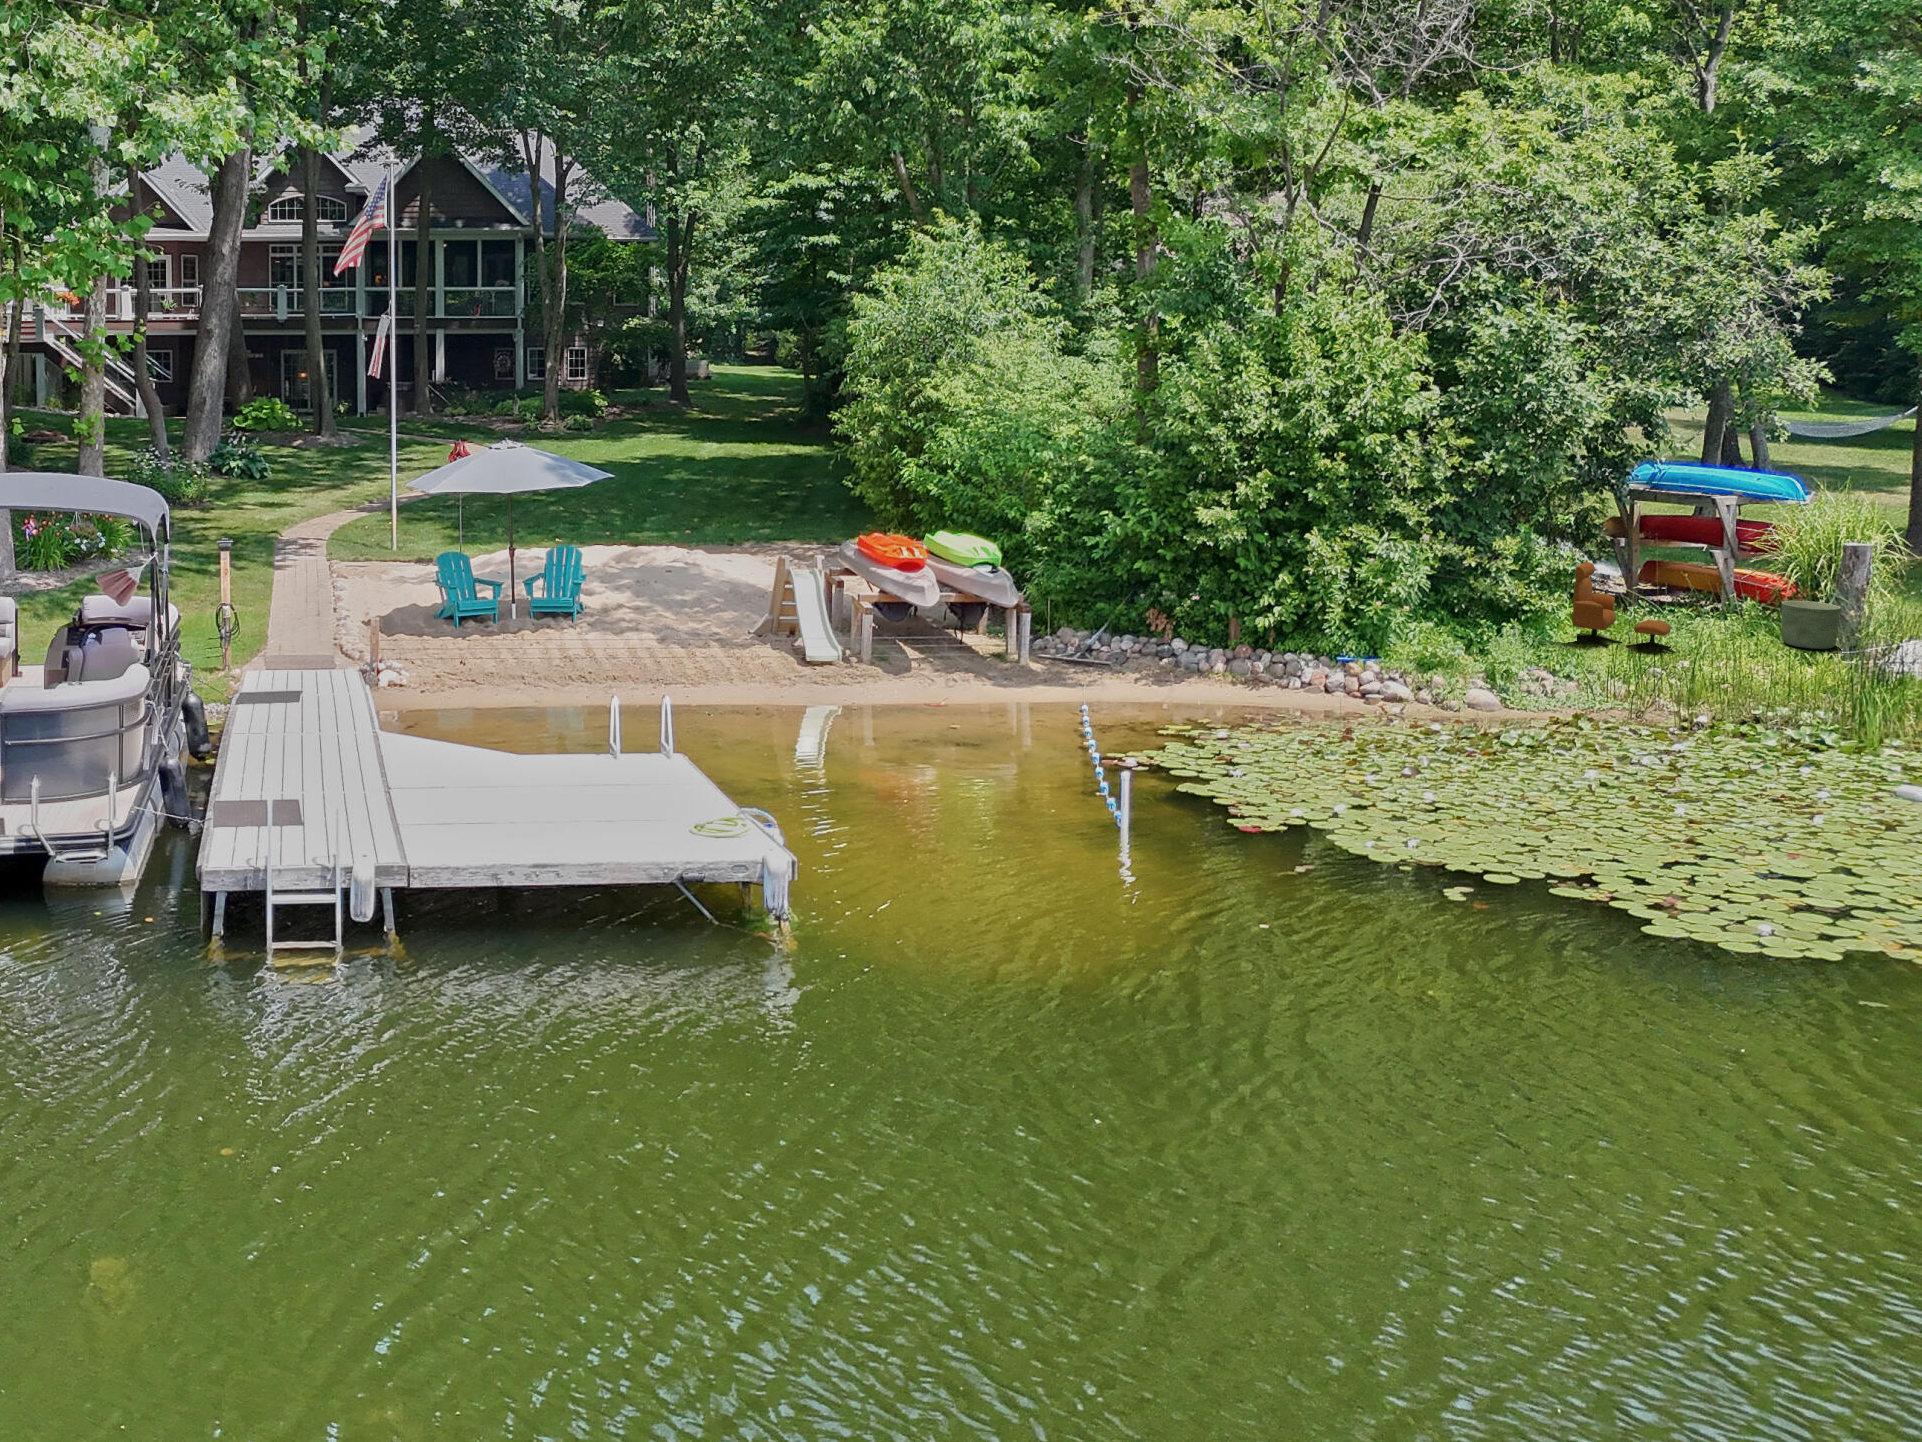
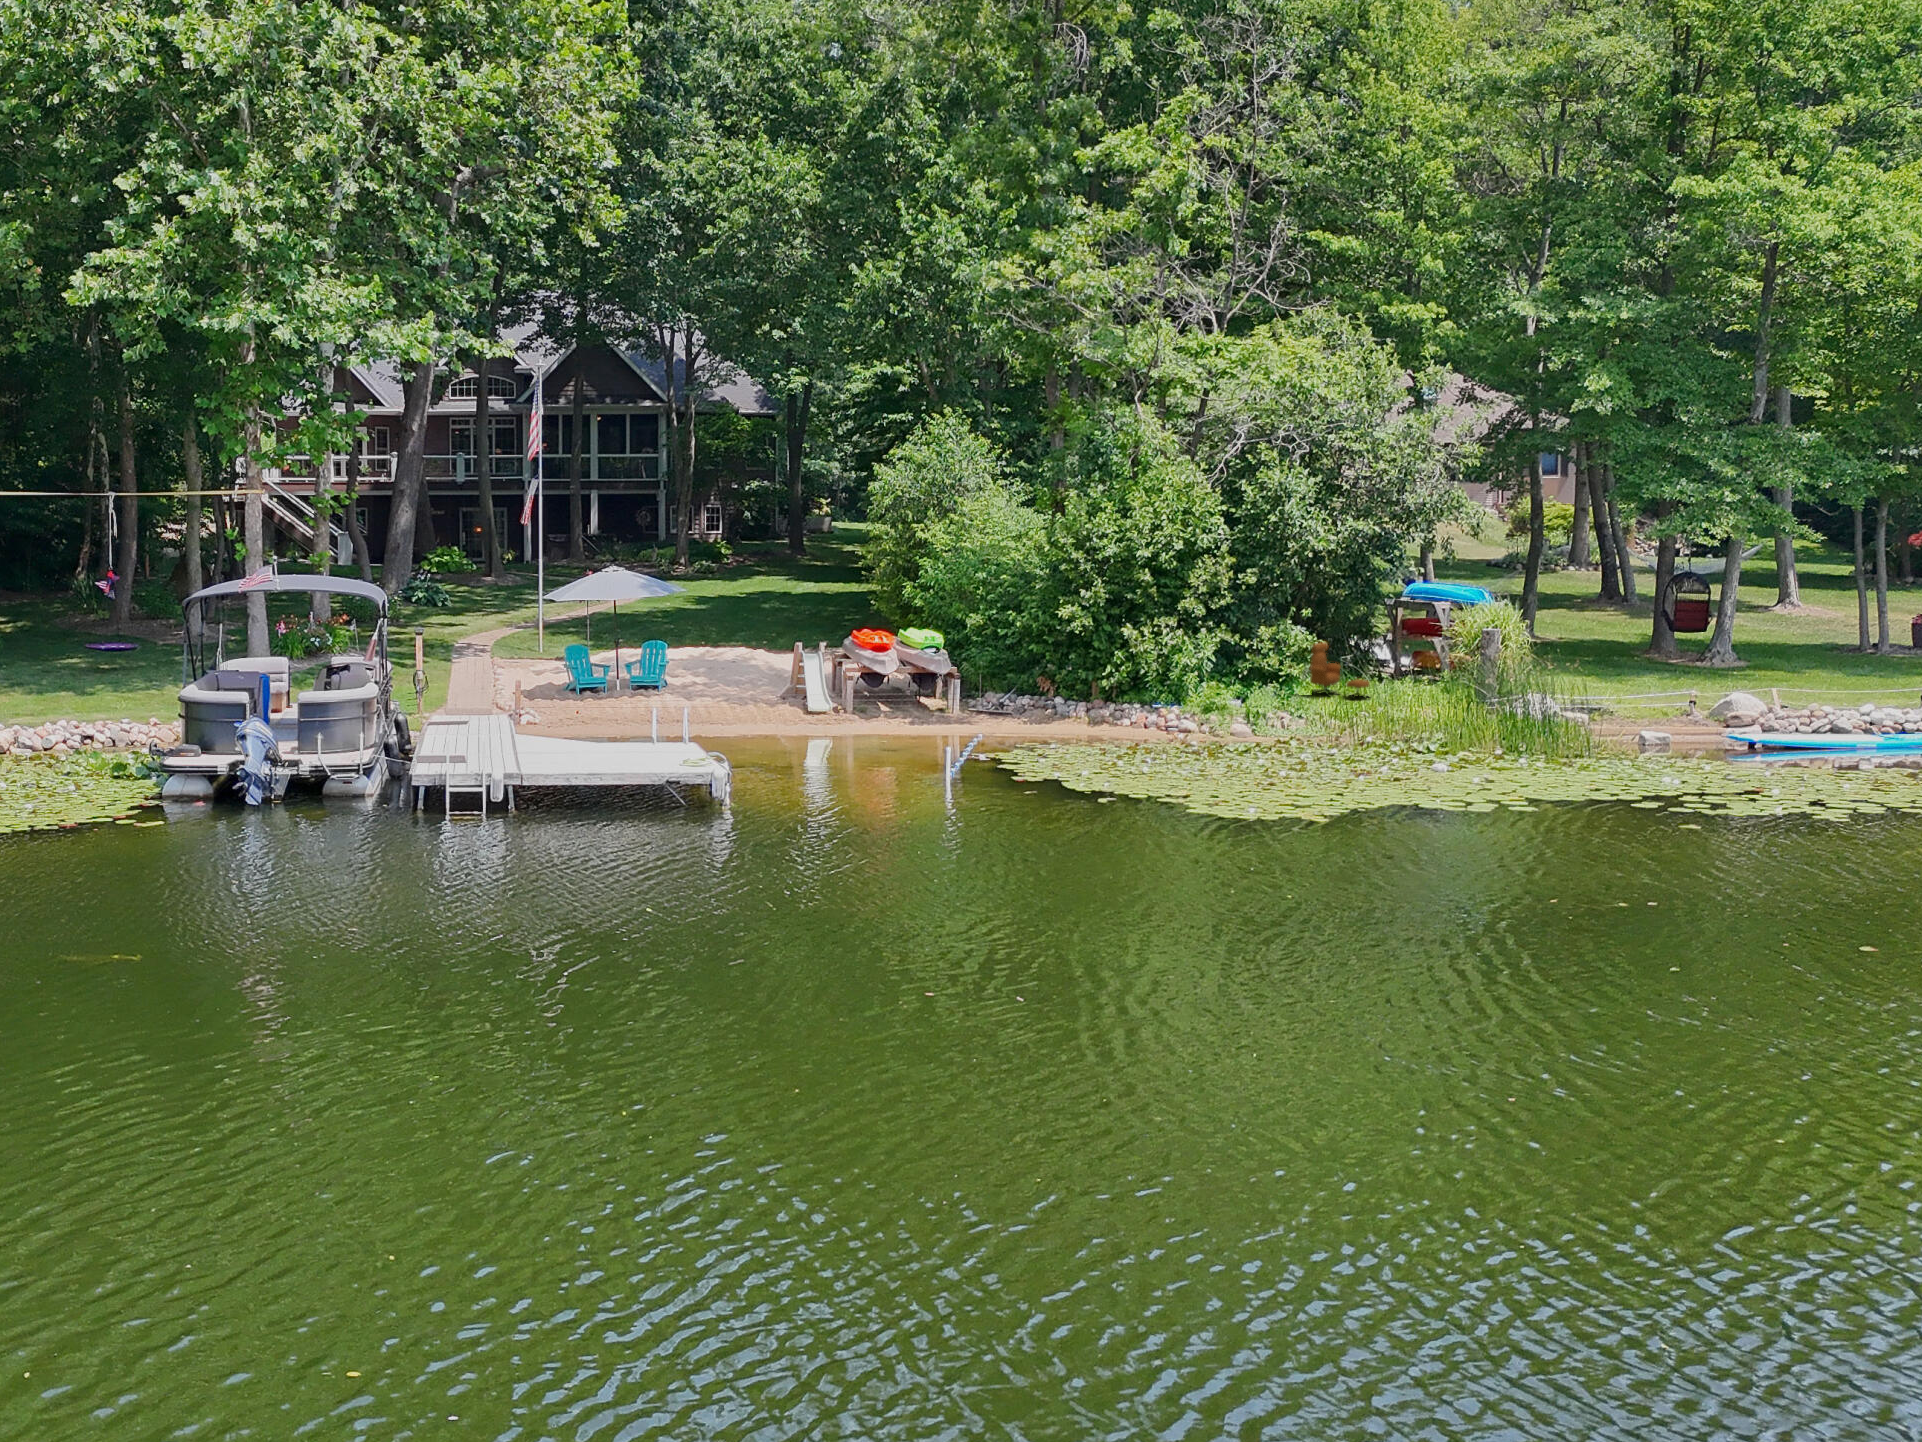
planter: present [1782,601,1840,649] -> none [1445,667,1479,697]

